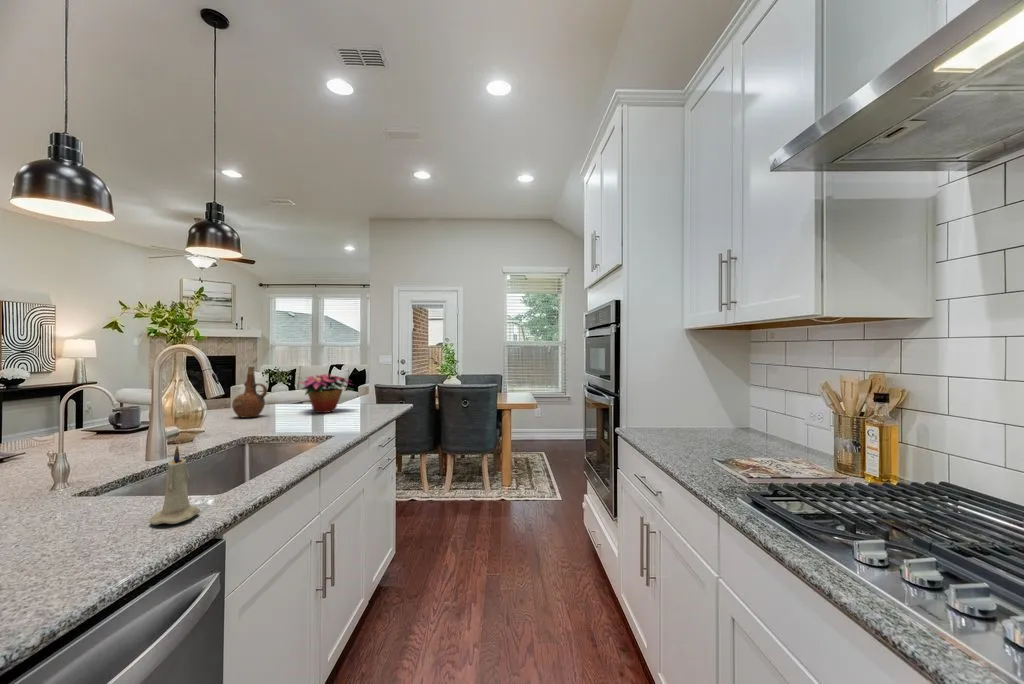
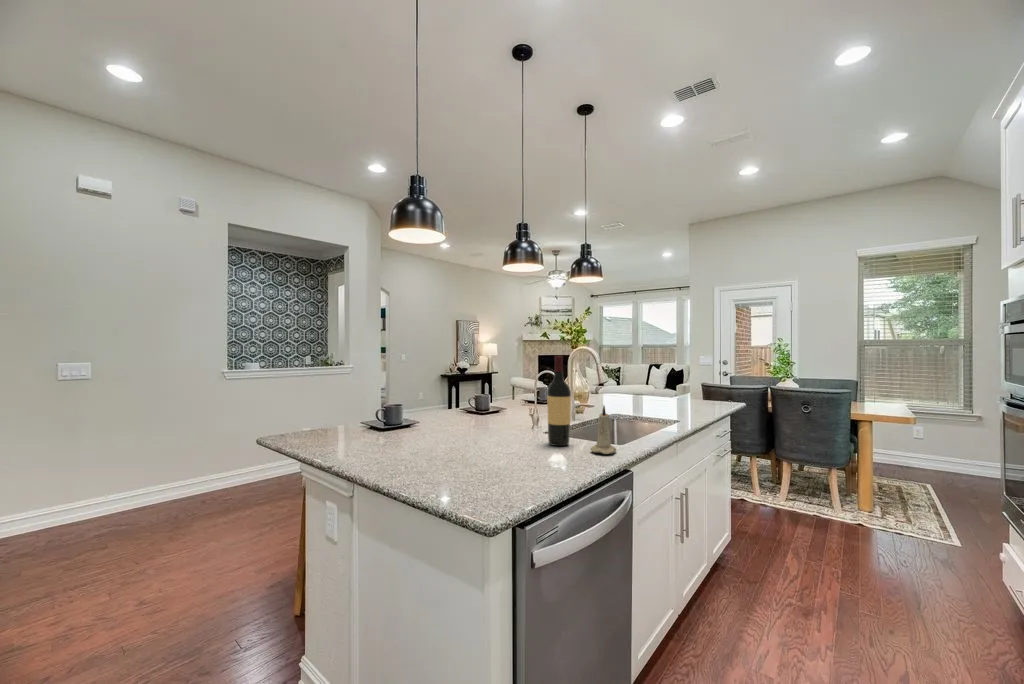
ceramic pitcher: present [232,367,267,418] -> none [599,361,622,400]
wine bottle: none [66,372,120,525] -> present [547,356,571,446]
flower arrangement: present [301,374,351,413] -> none [643,368,694,402]

